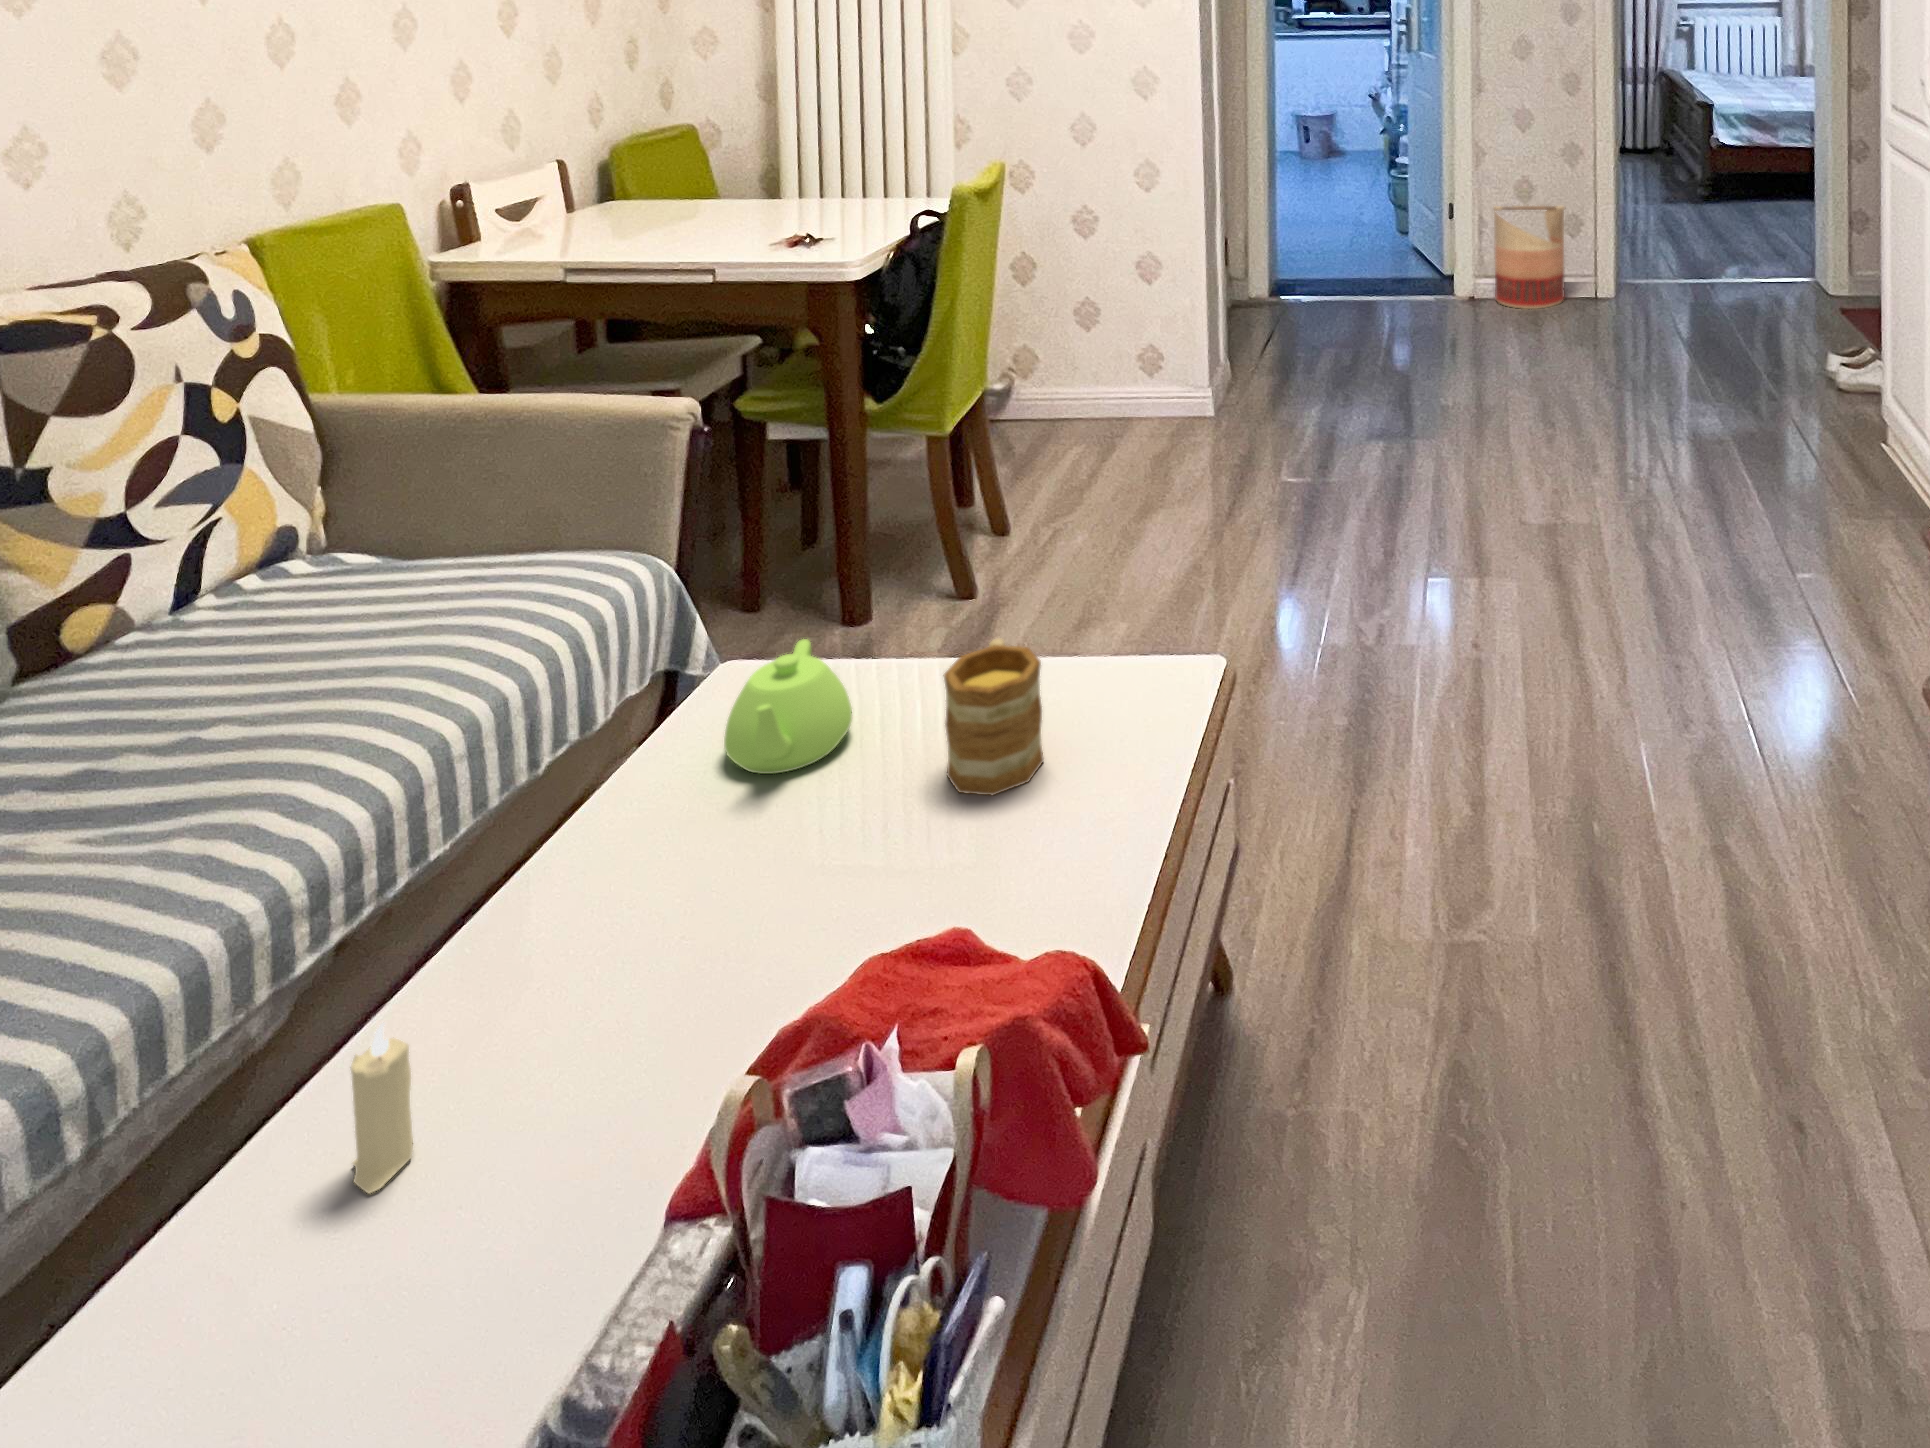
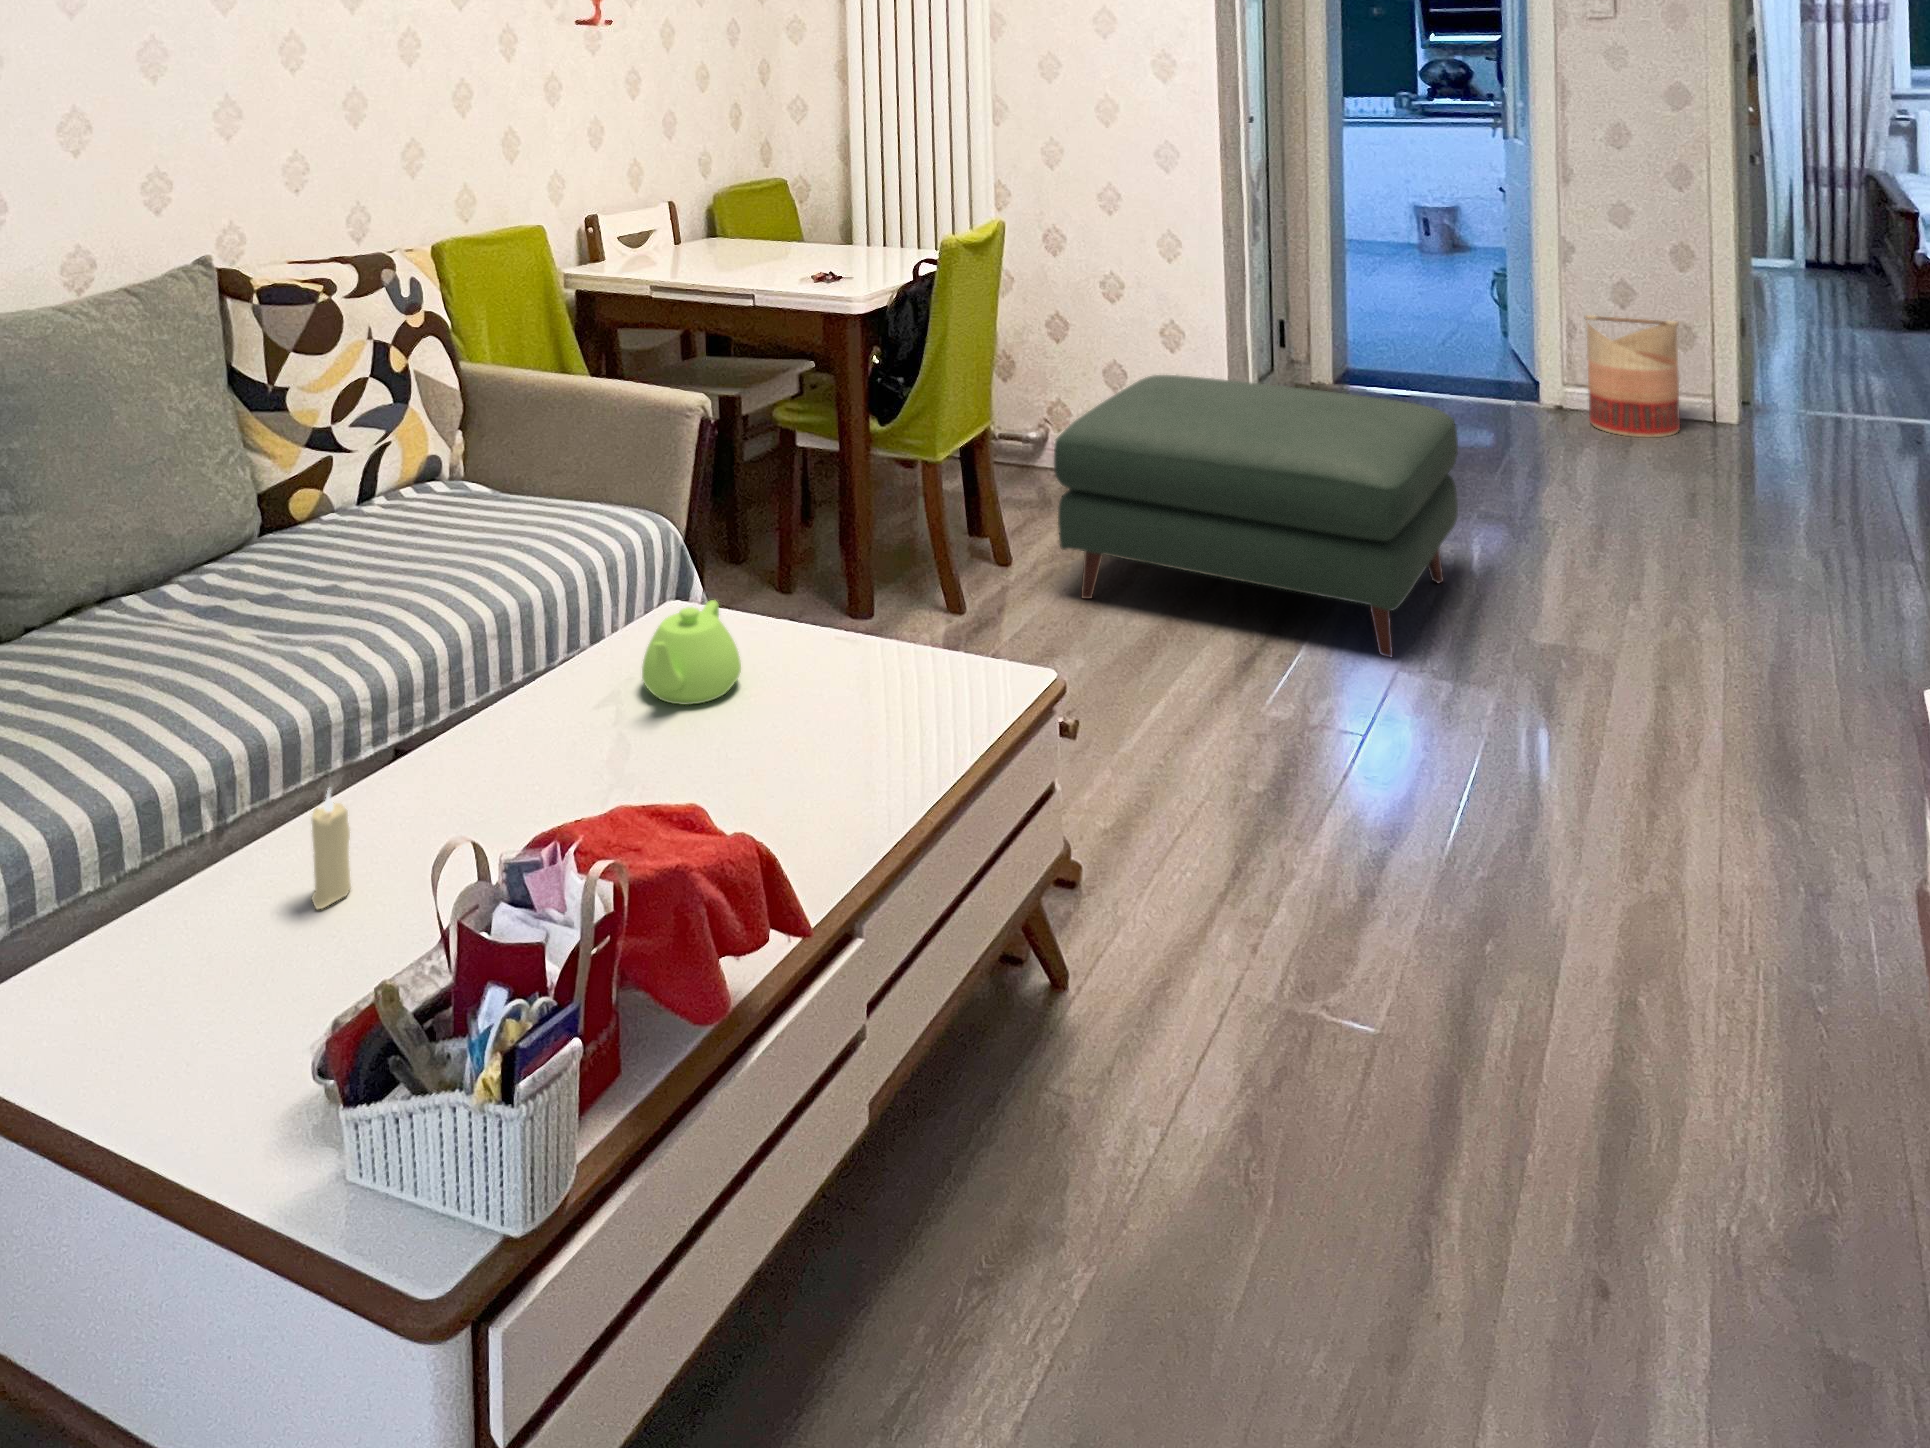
ottoman: none [1070,303,1438,549] -> present [1054,375,1458,657]
mug: present [943,638,1044,795] -> none [791,629,875,763]

